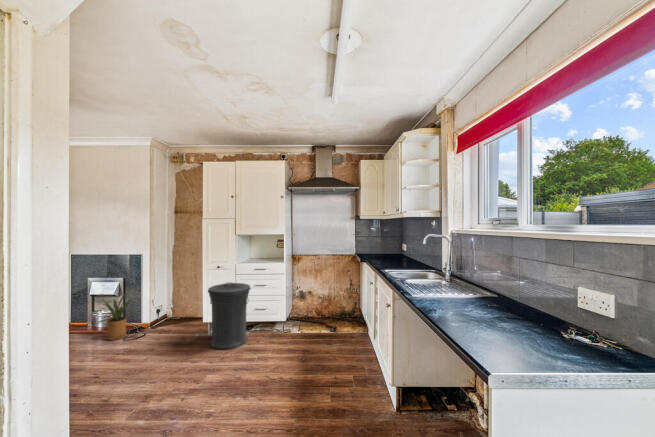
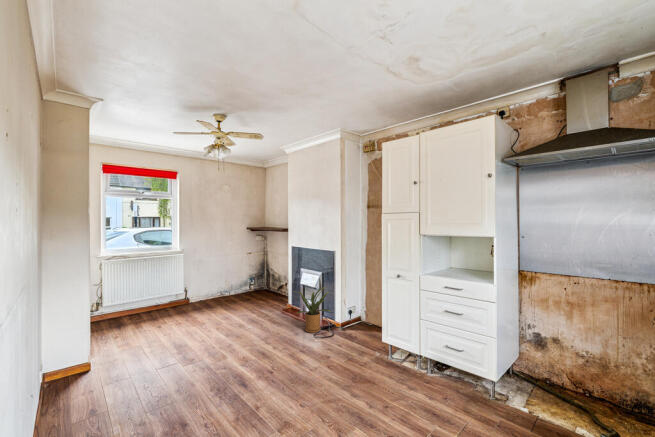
trash can: present [208,283,251,349] -> none [379,299,437,395]

